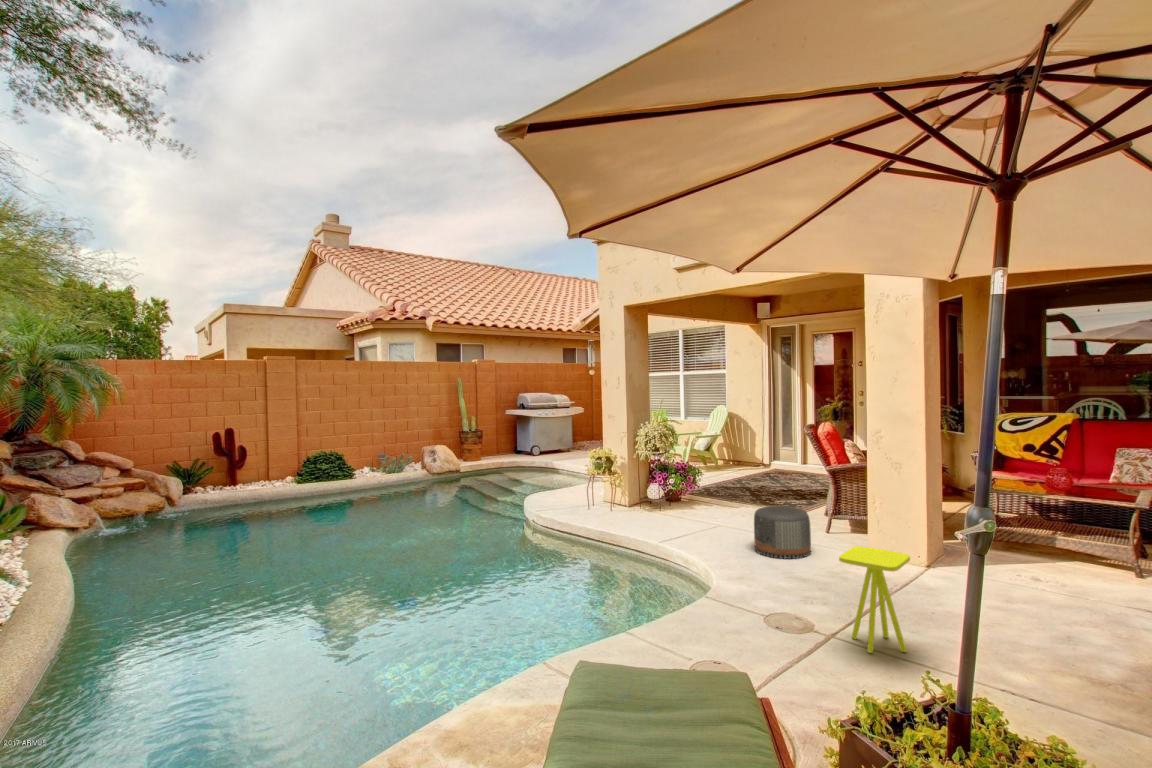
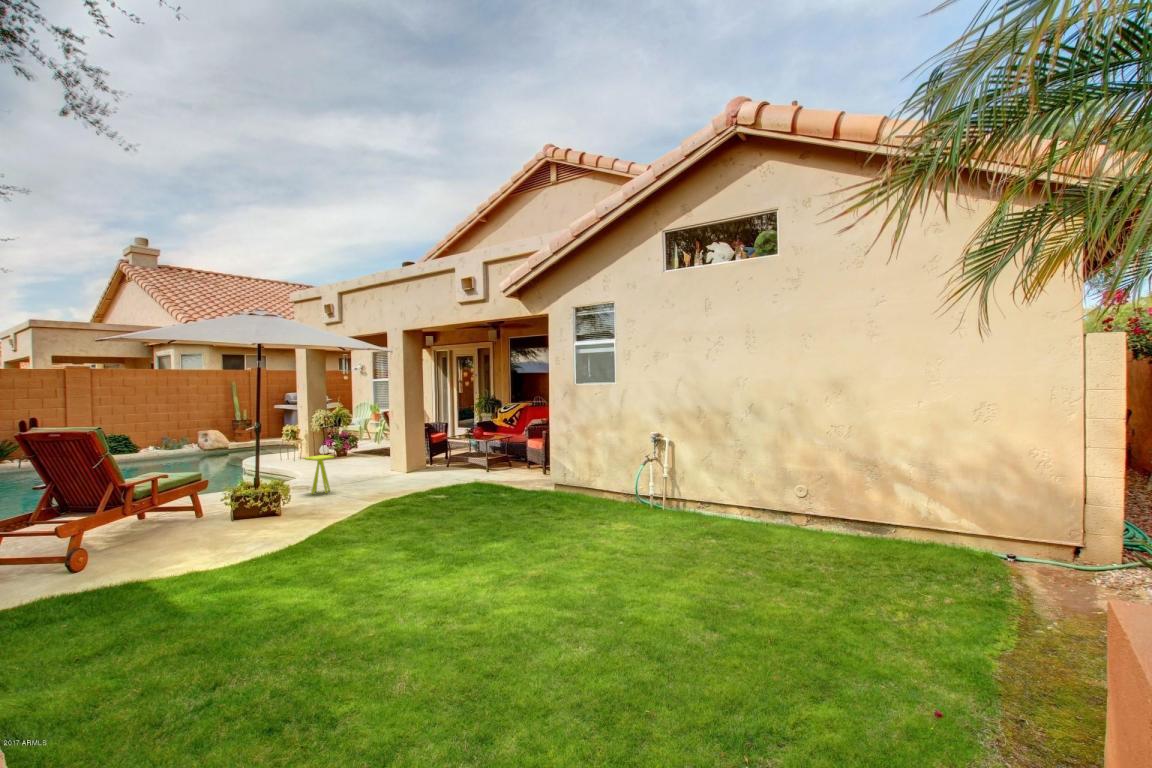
pouf: present [754,506,811,559] -> none [335,450,365,475]

